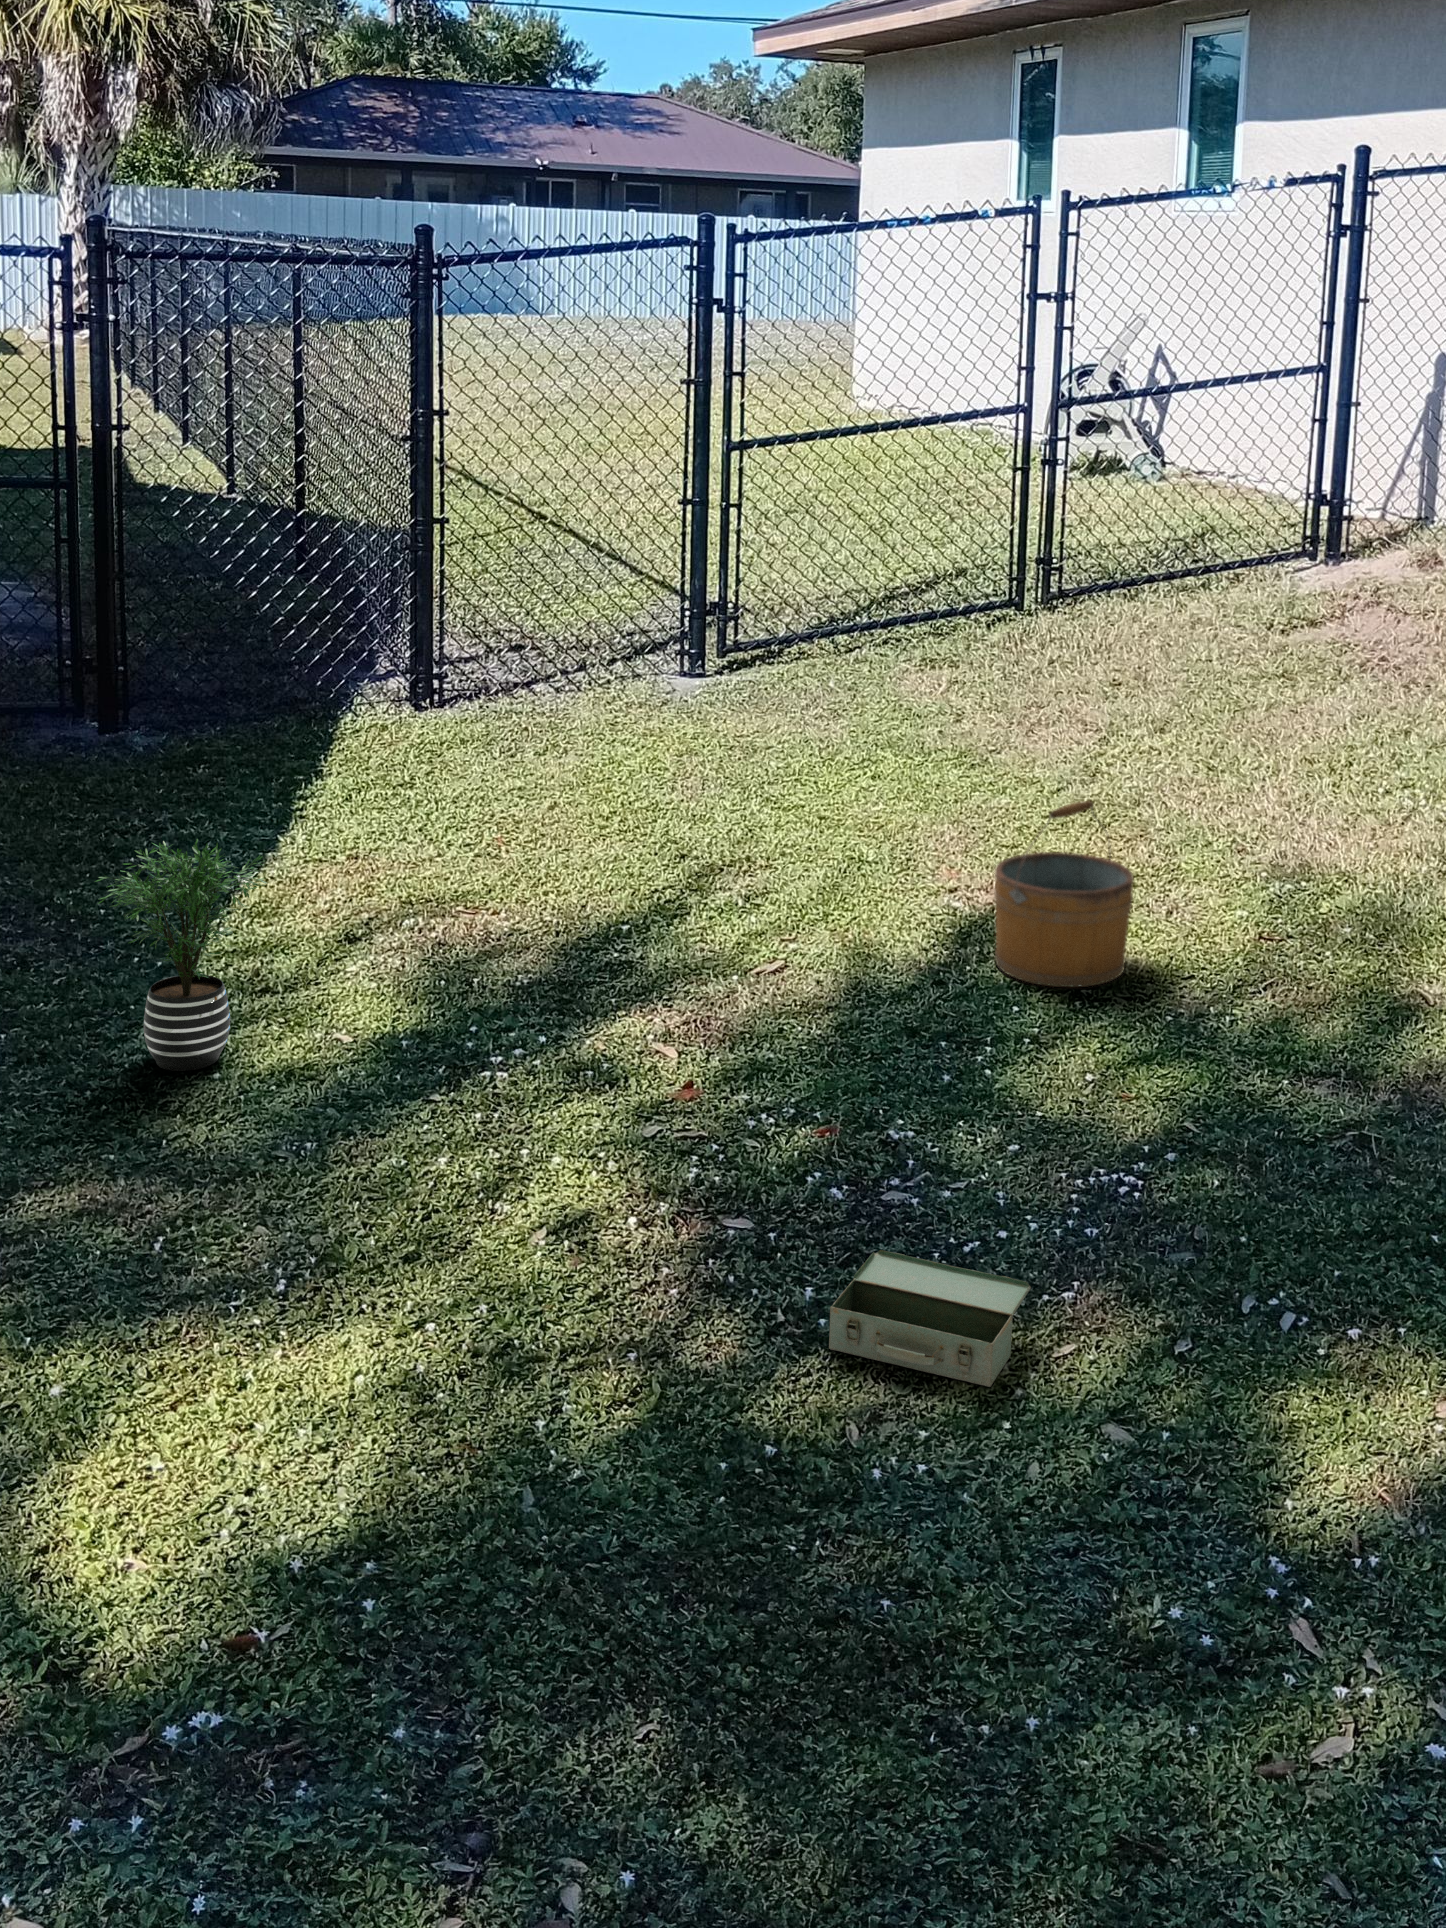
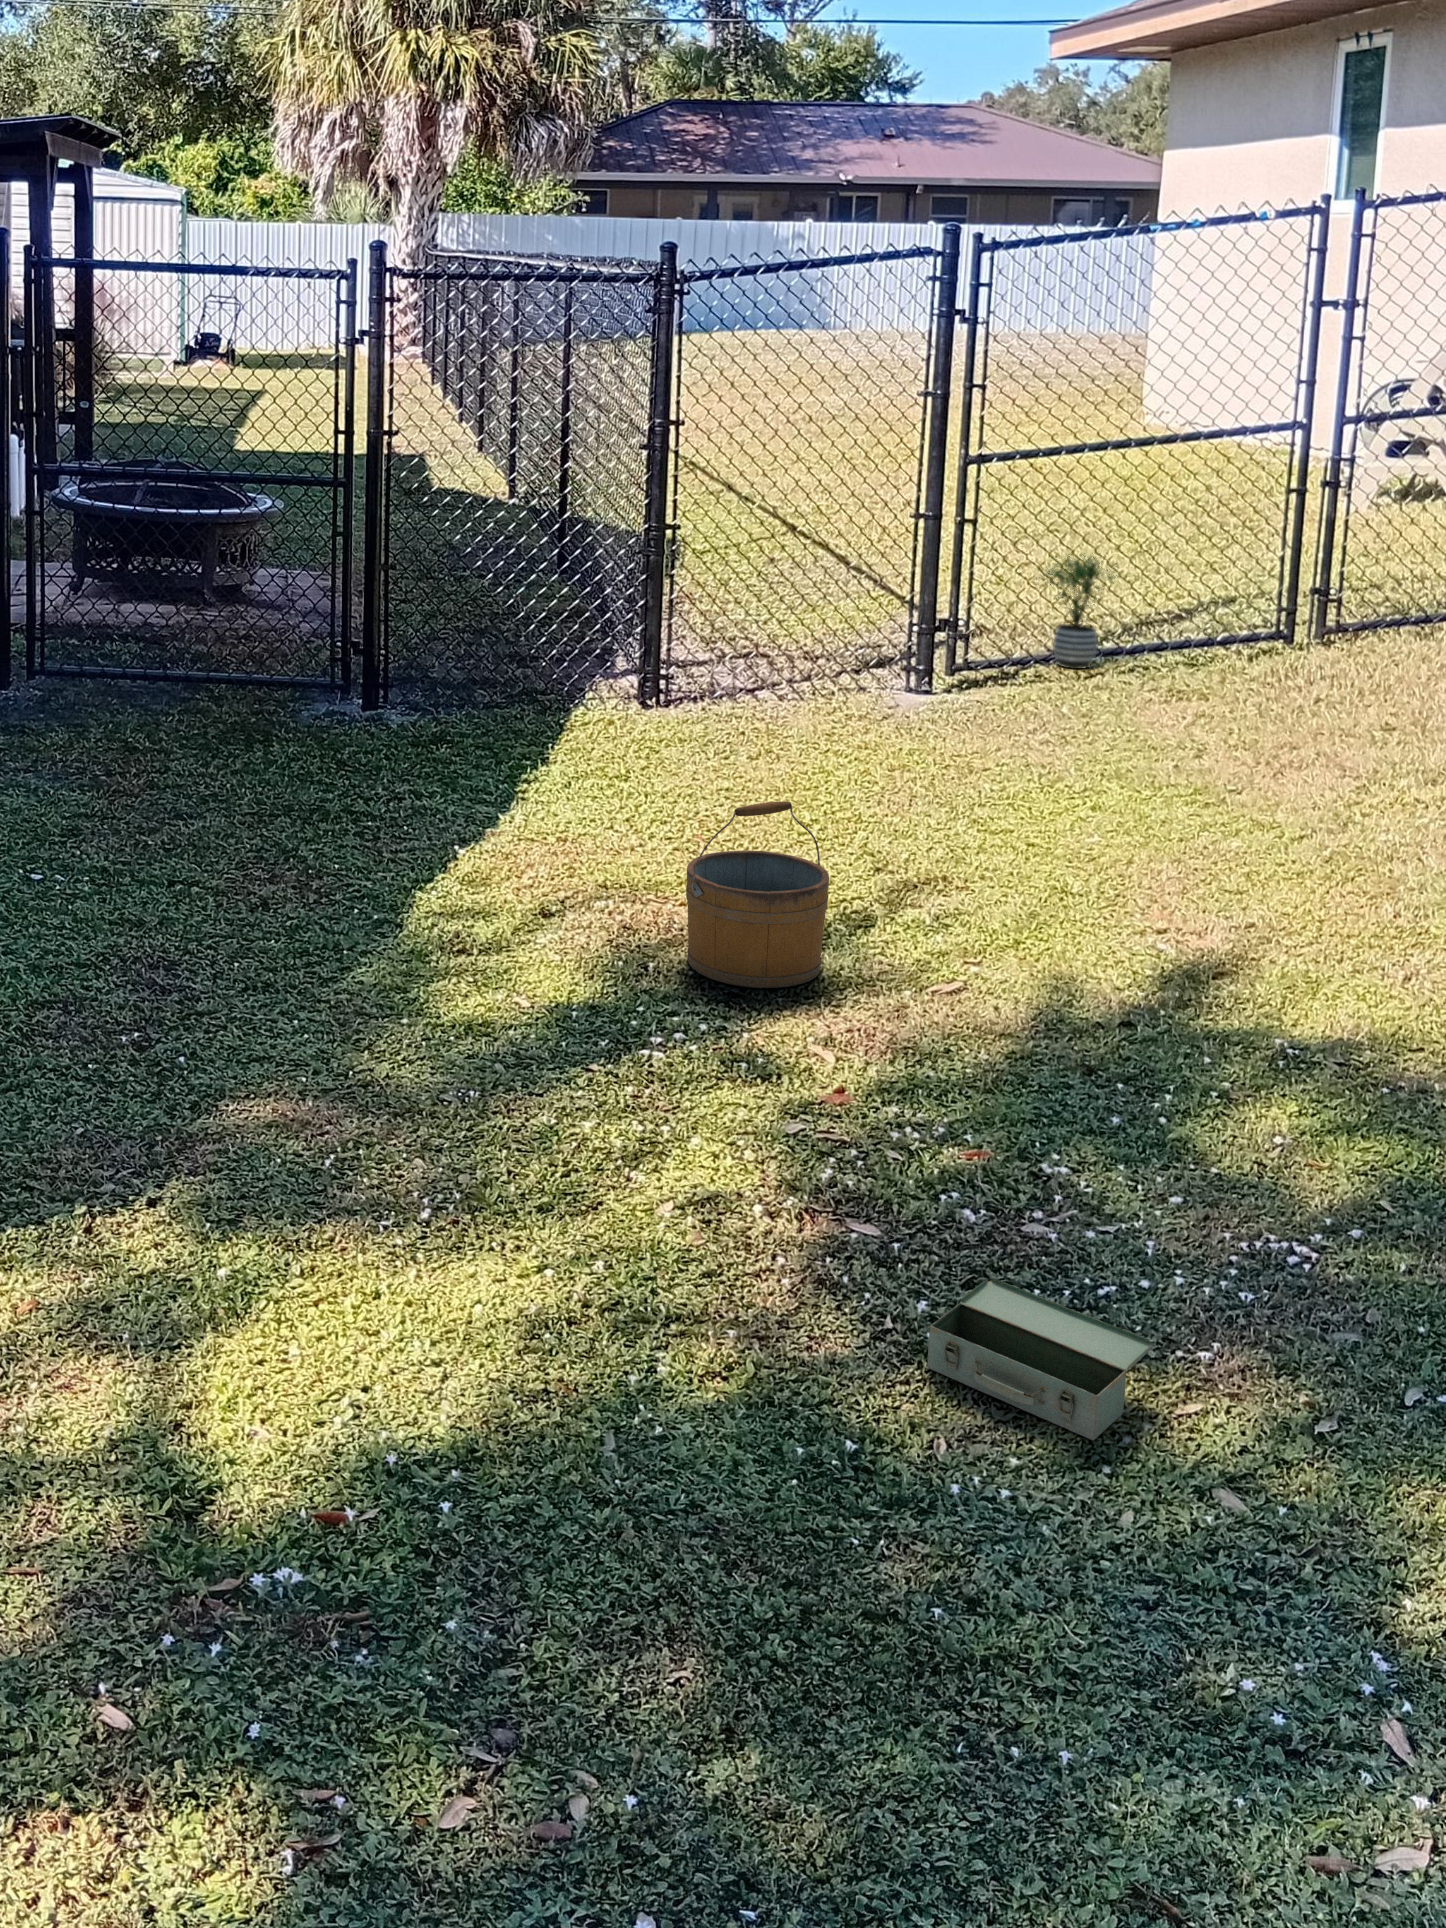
bucket: present [994,801,1134,987] -> present [686,801,829,988]
potted plant: present [97,839,266,1071] -> present [1036,554,1117,669]

